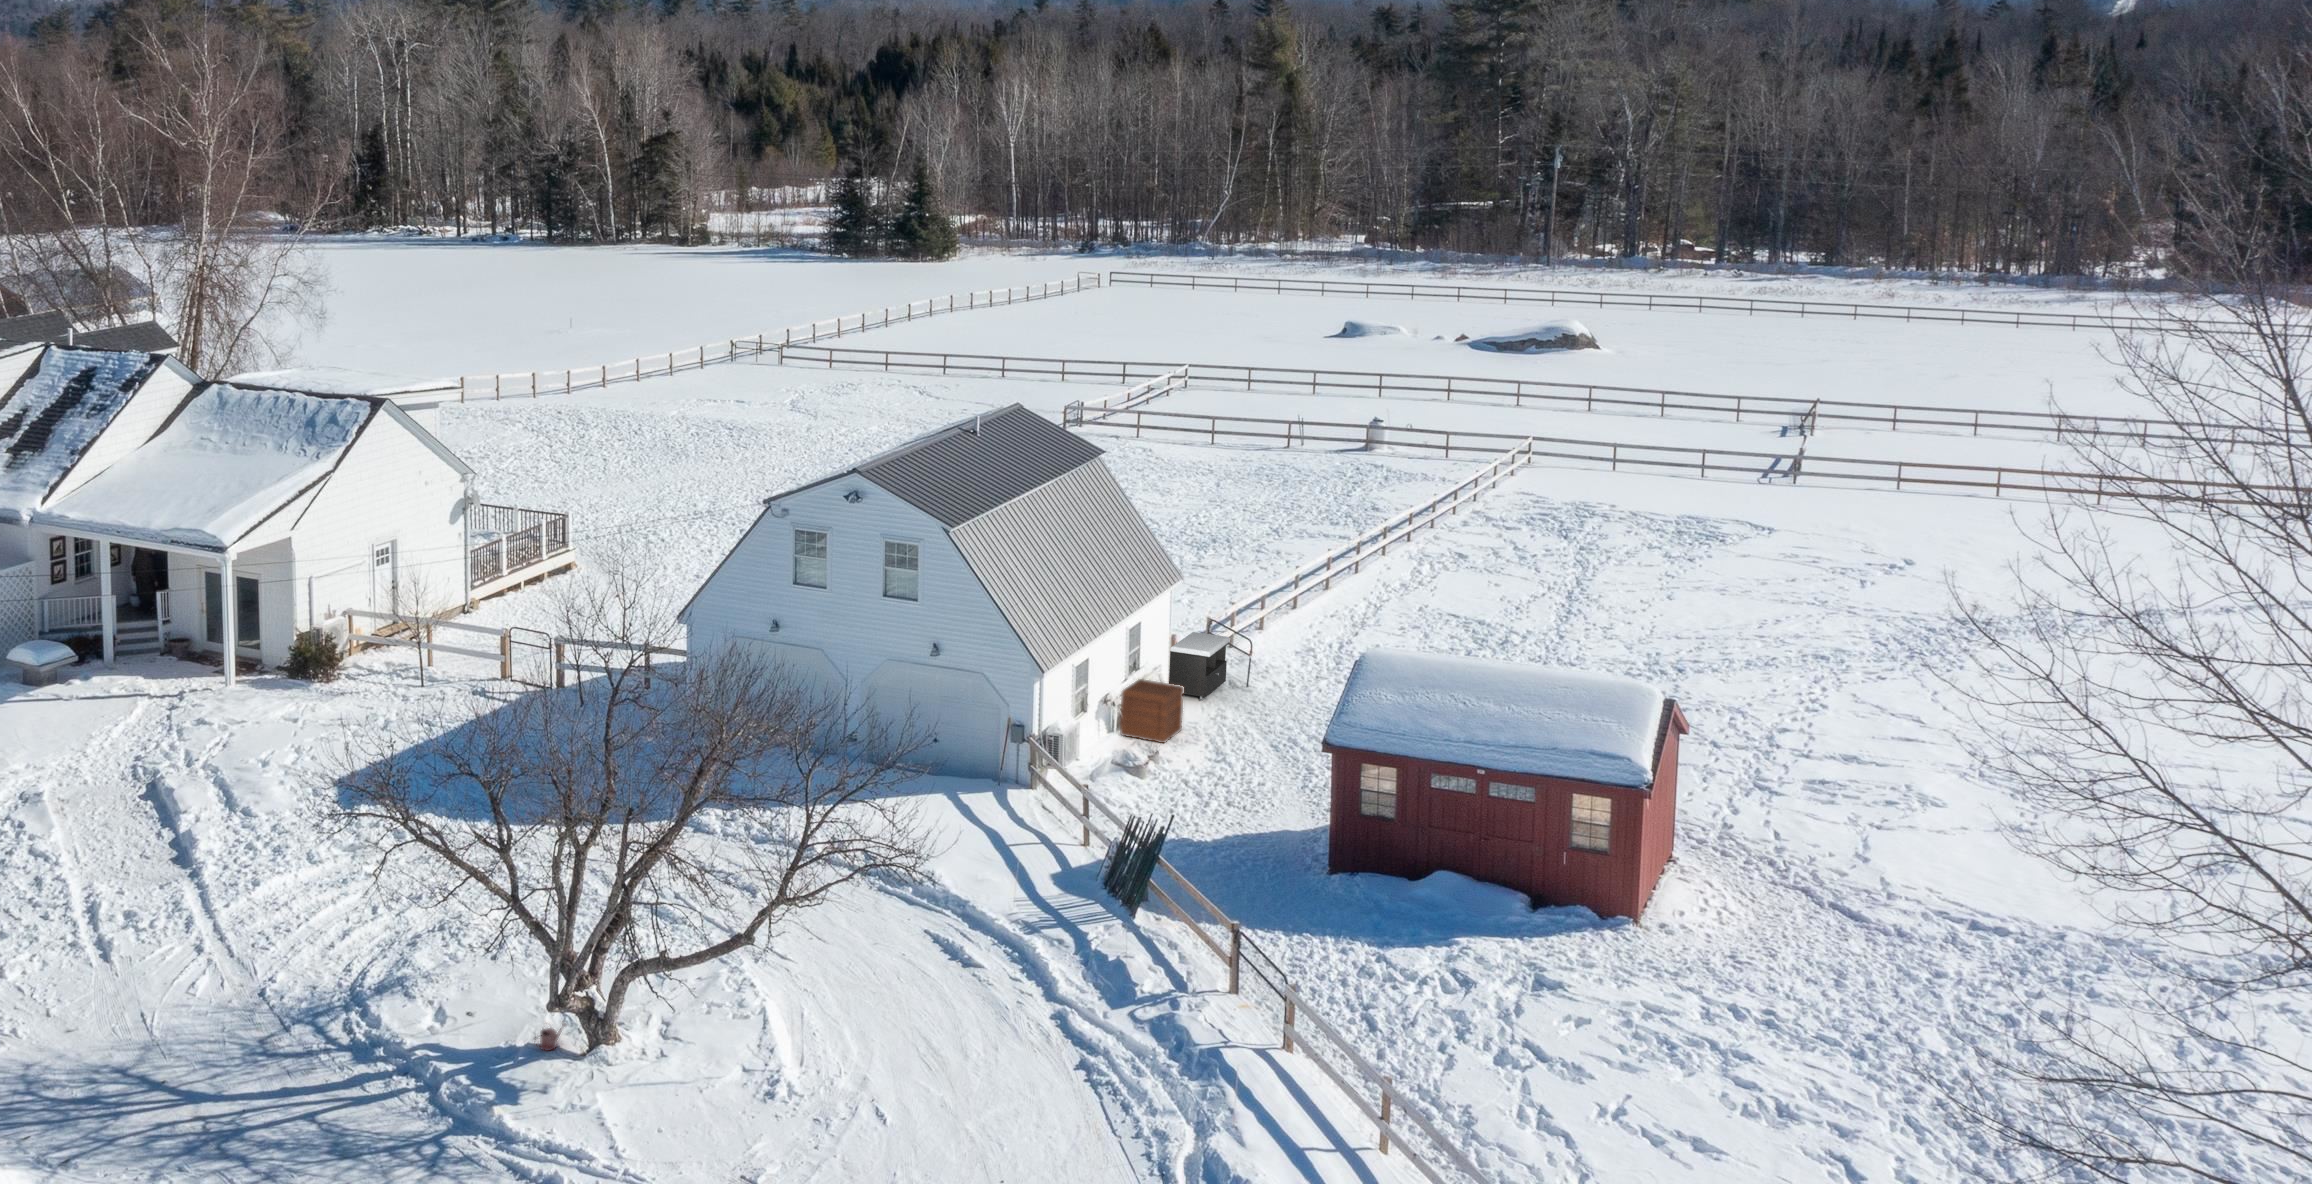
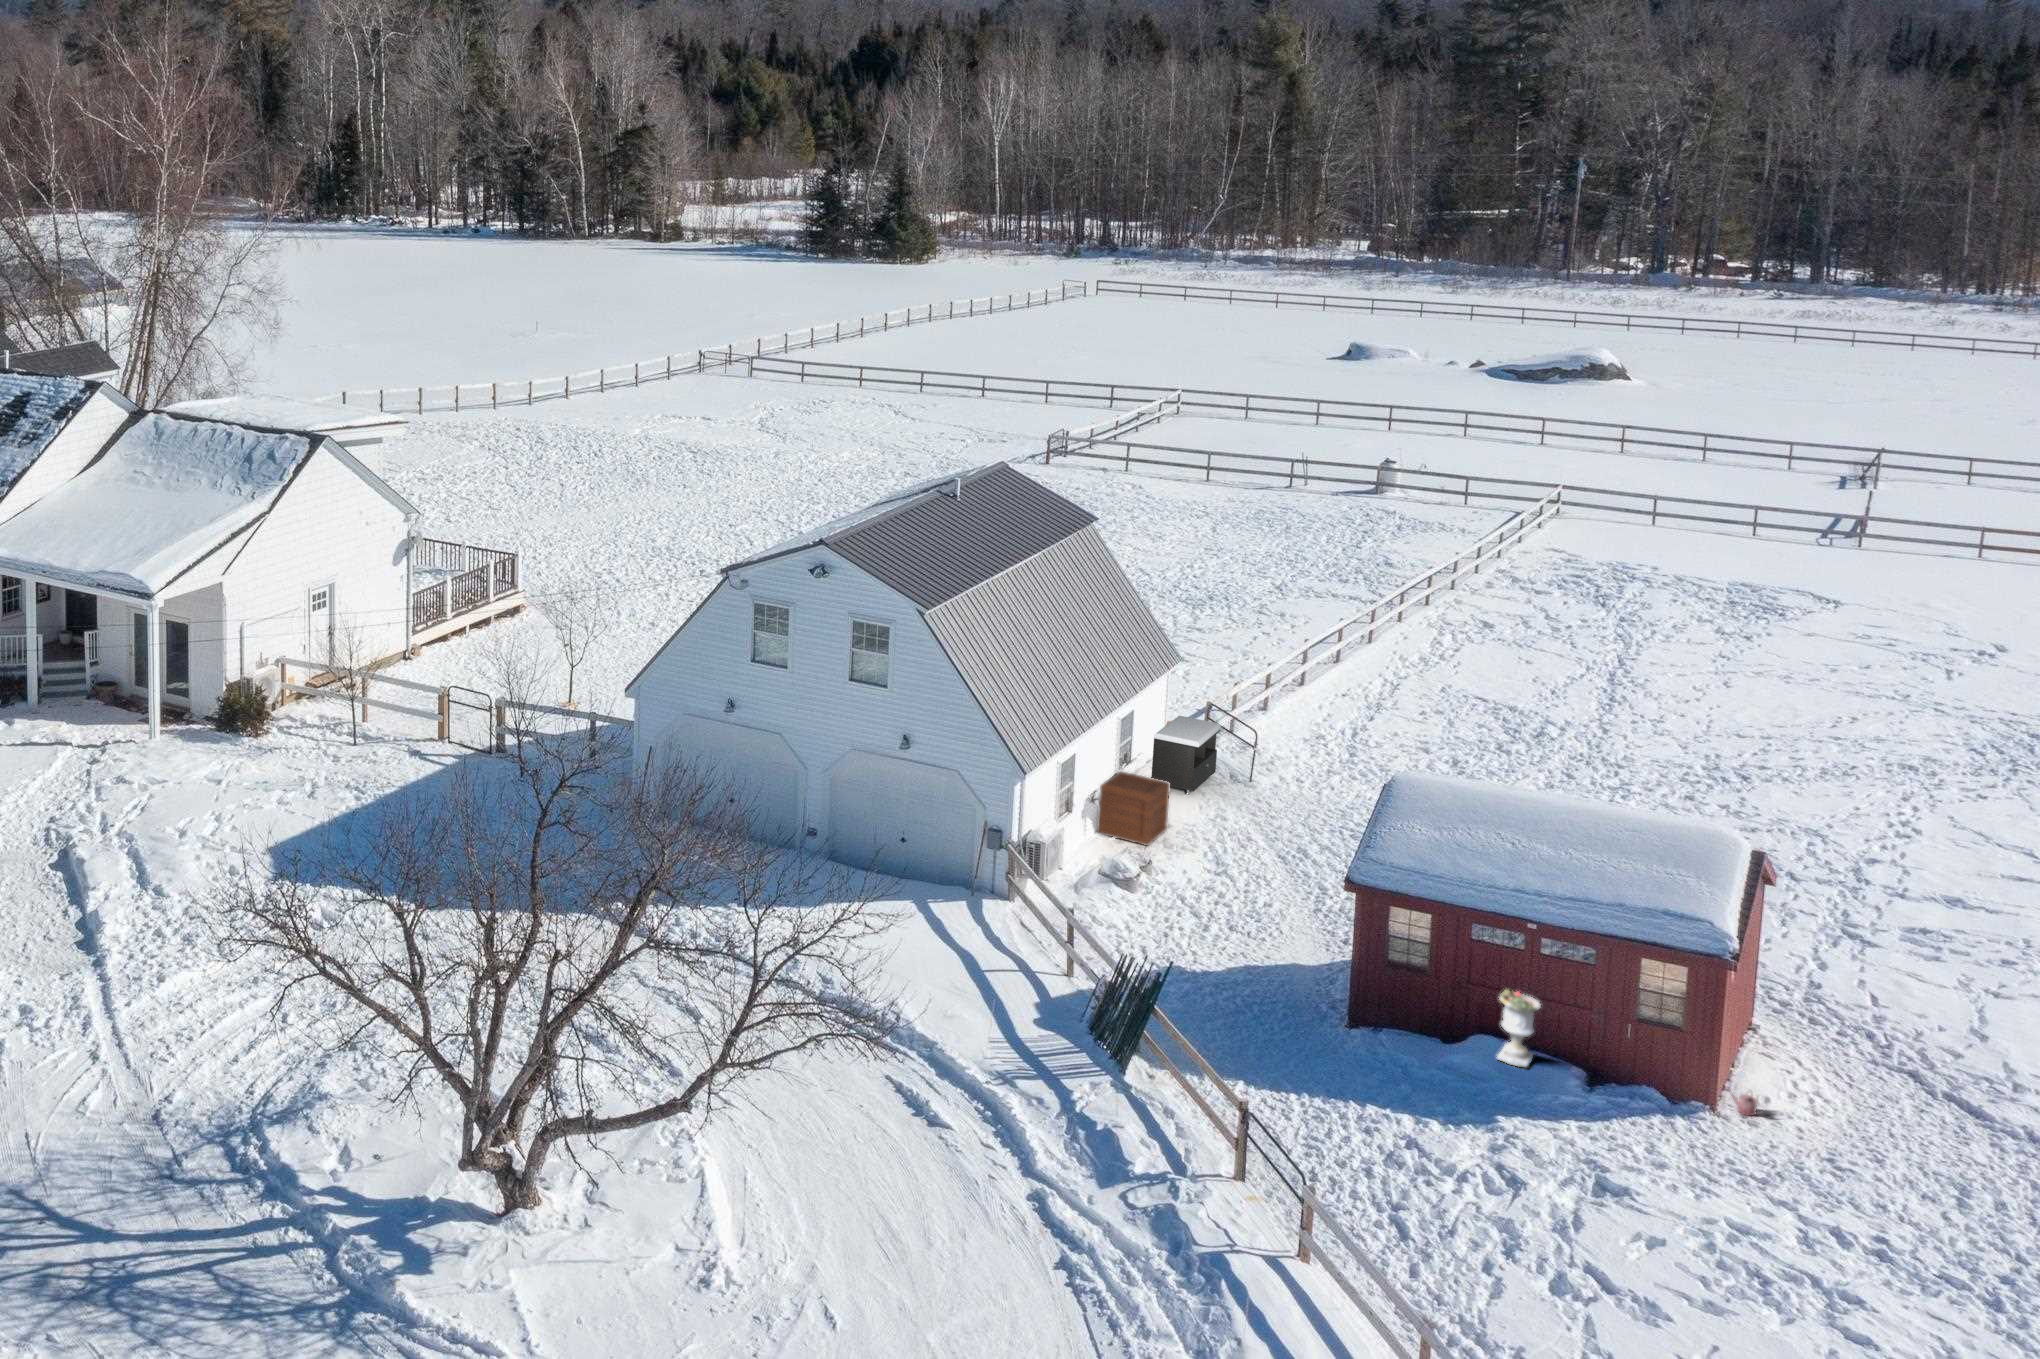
planter: none [1459,832,1495,900] -> present [1497,990,1540,1067]
watering can: present [539,1023,566,1051] -> present [1727,1088,1763,1116]

